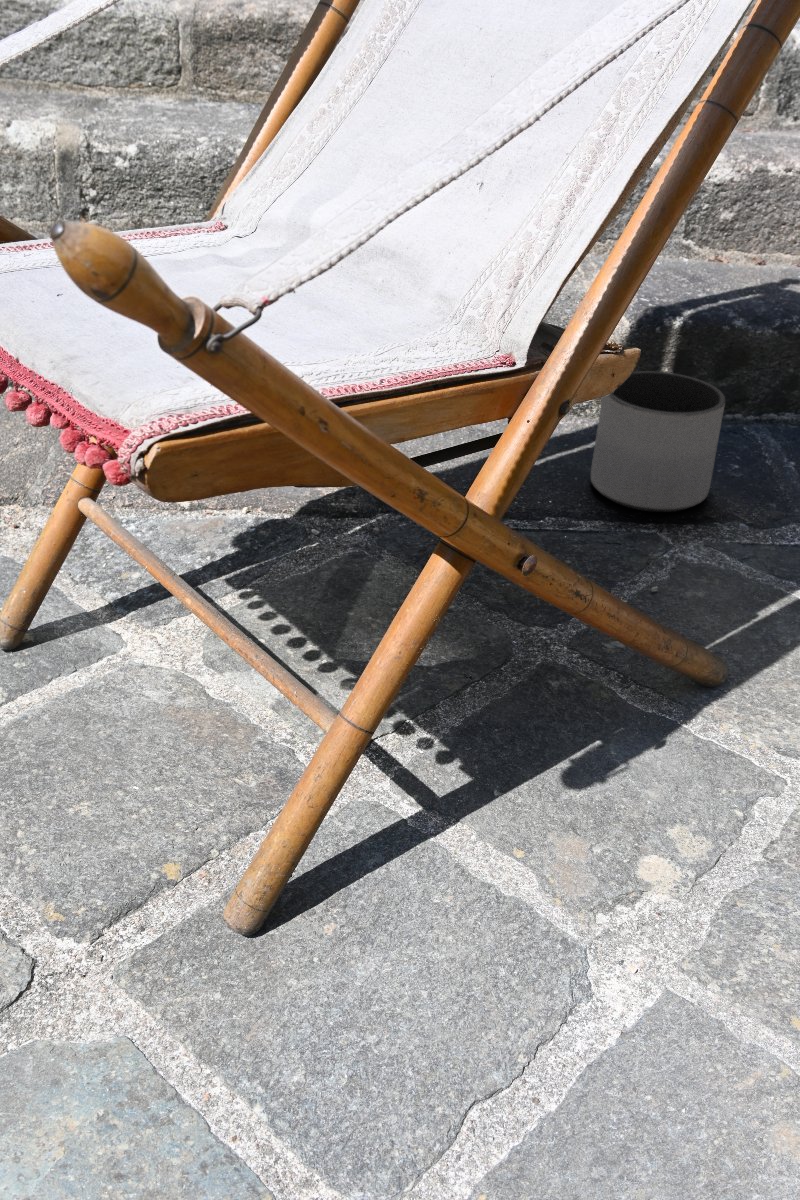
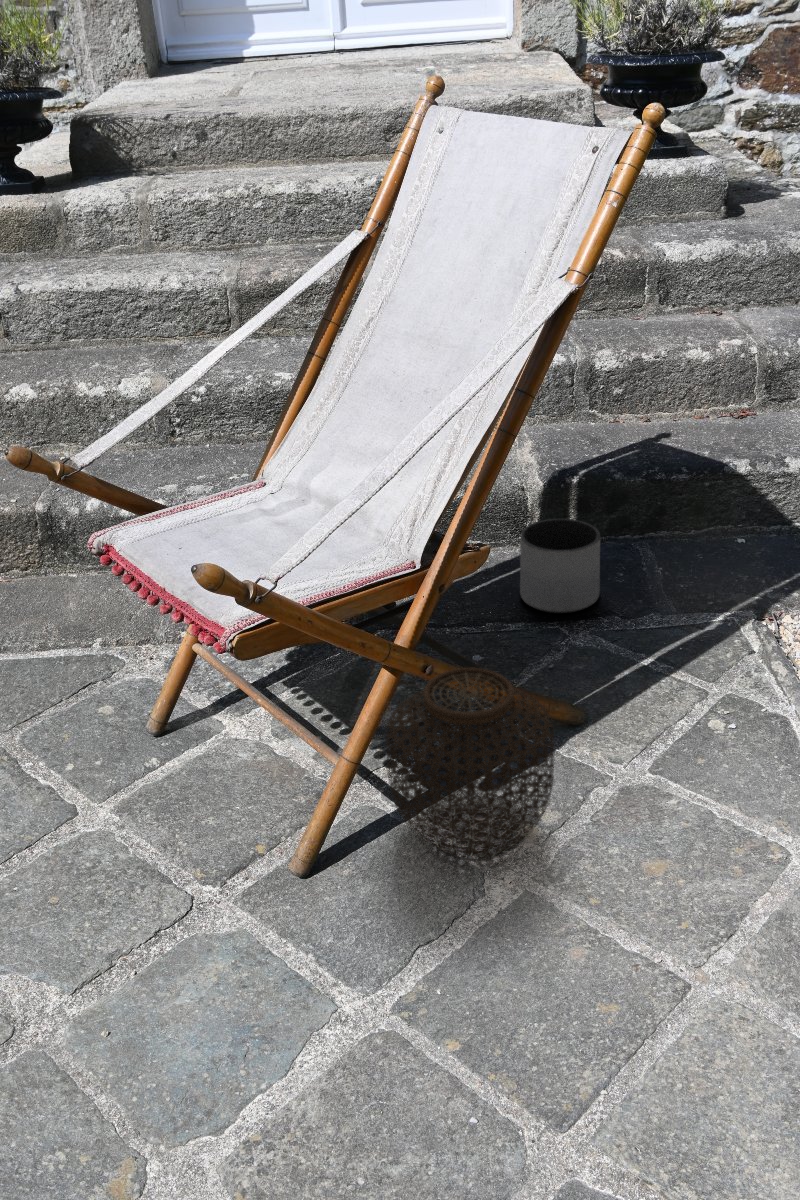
woven basket: none [421,564,746,916] -> present [386,668,554,858]

